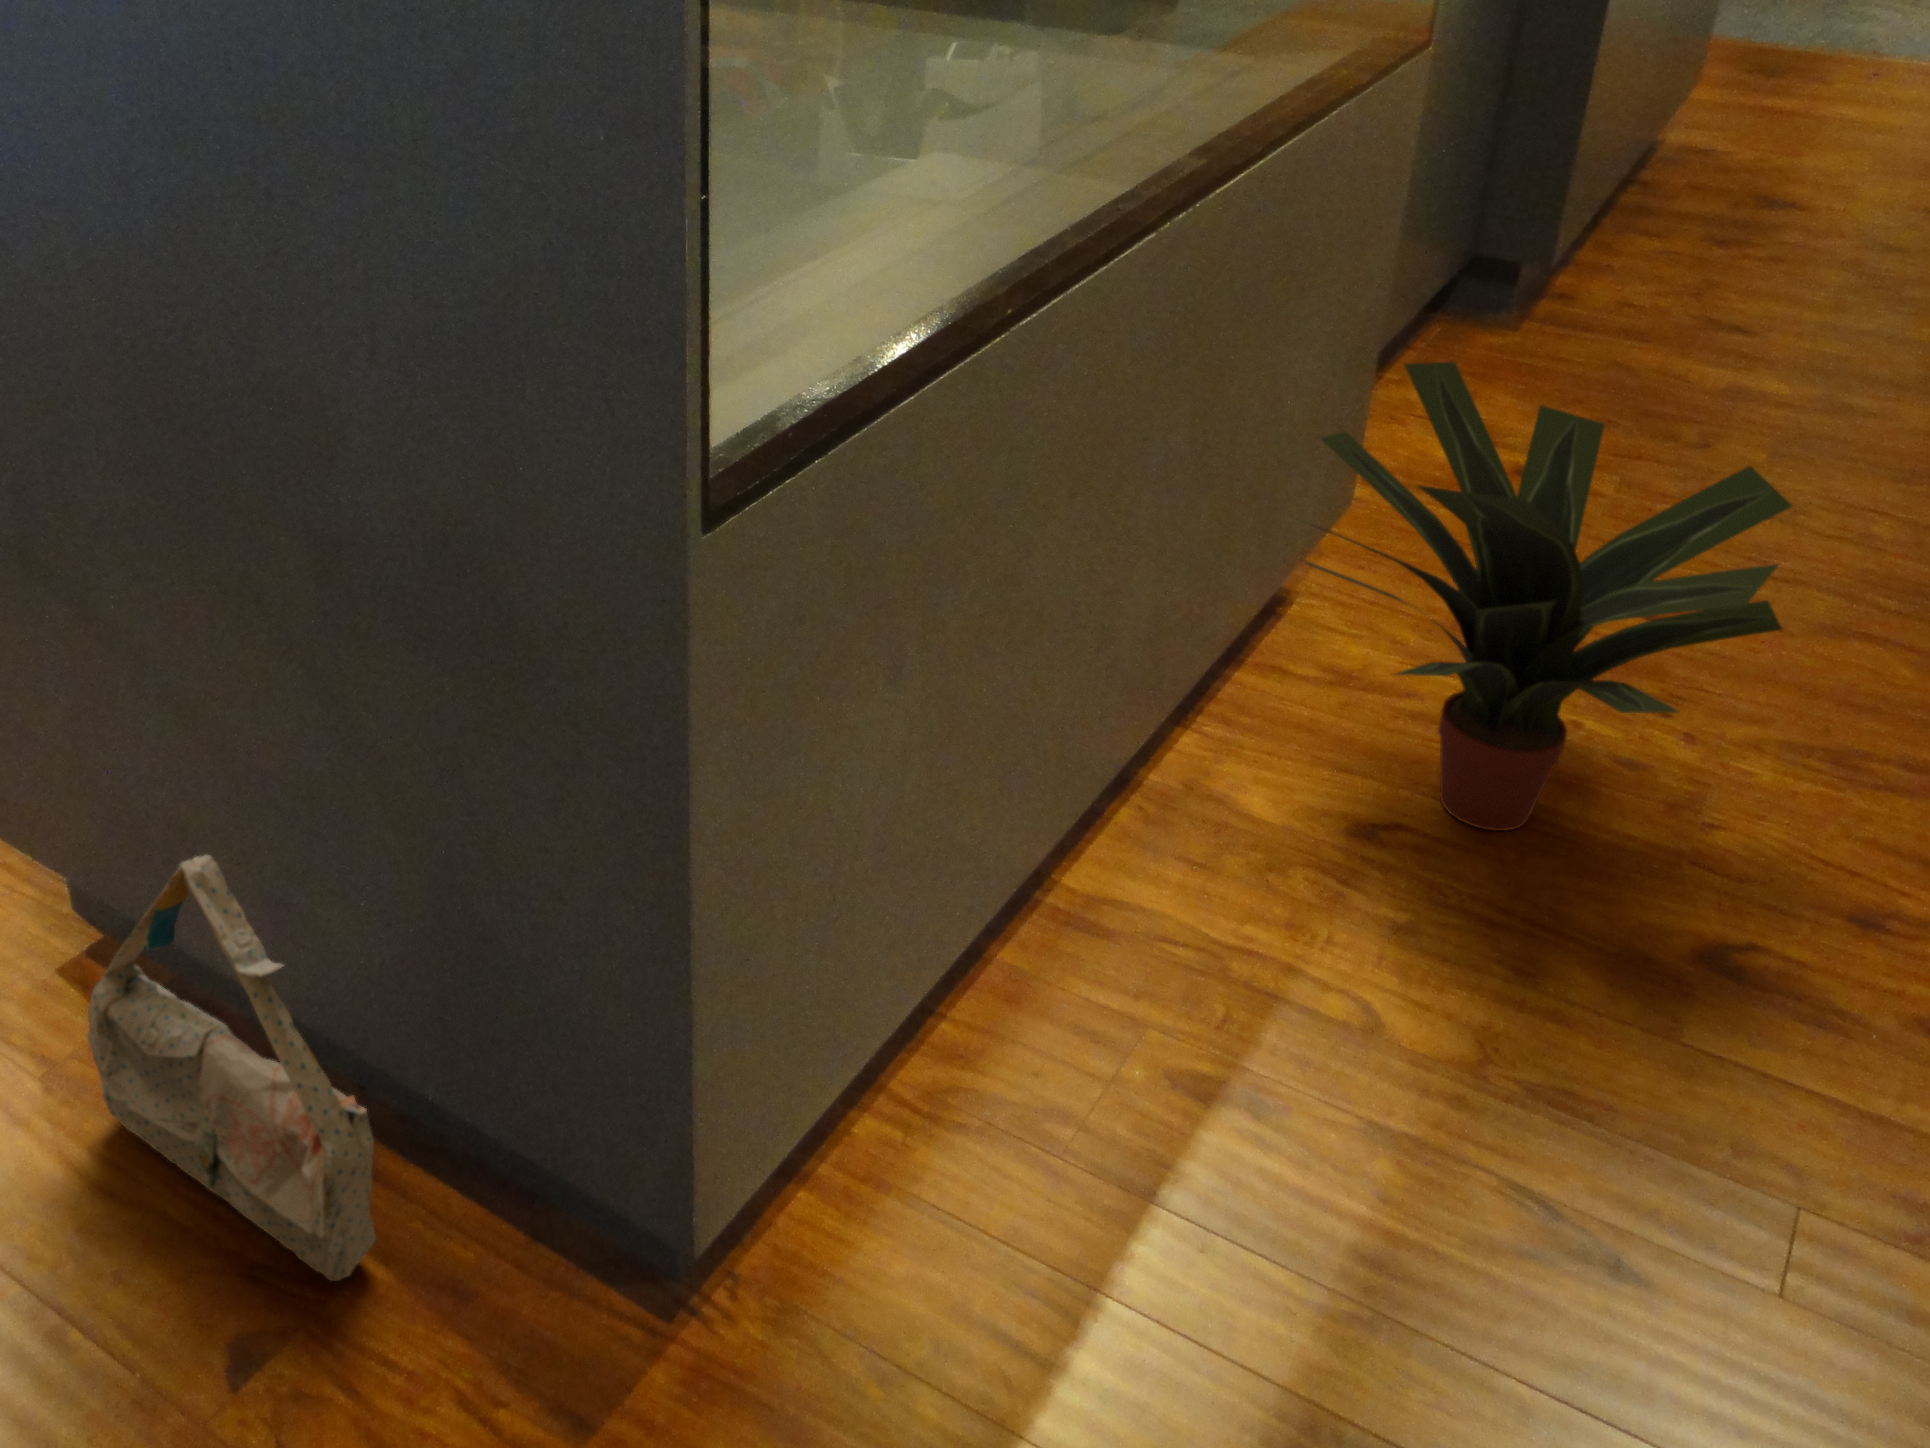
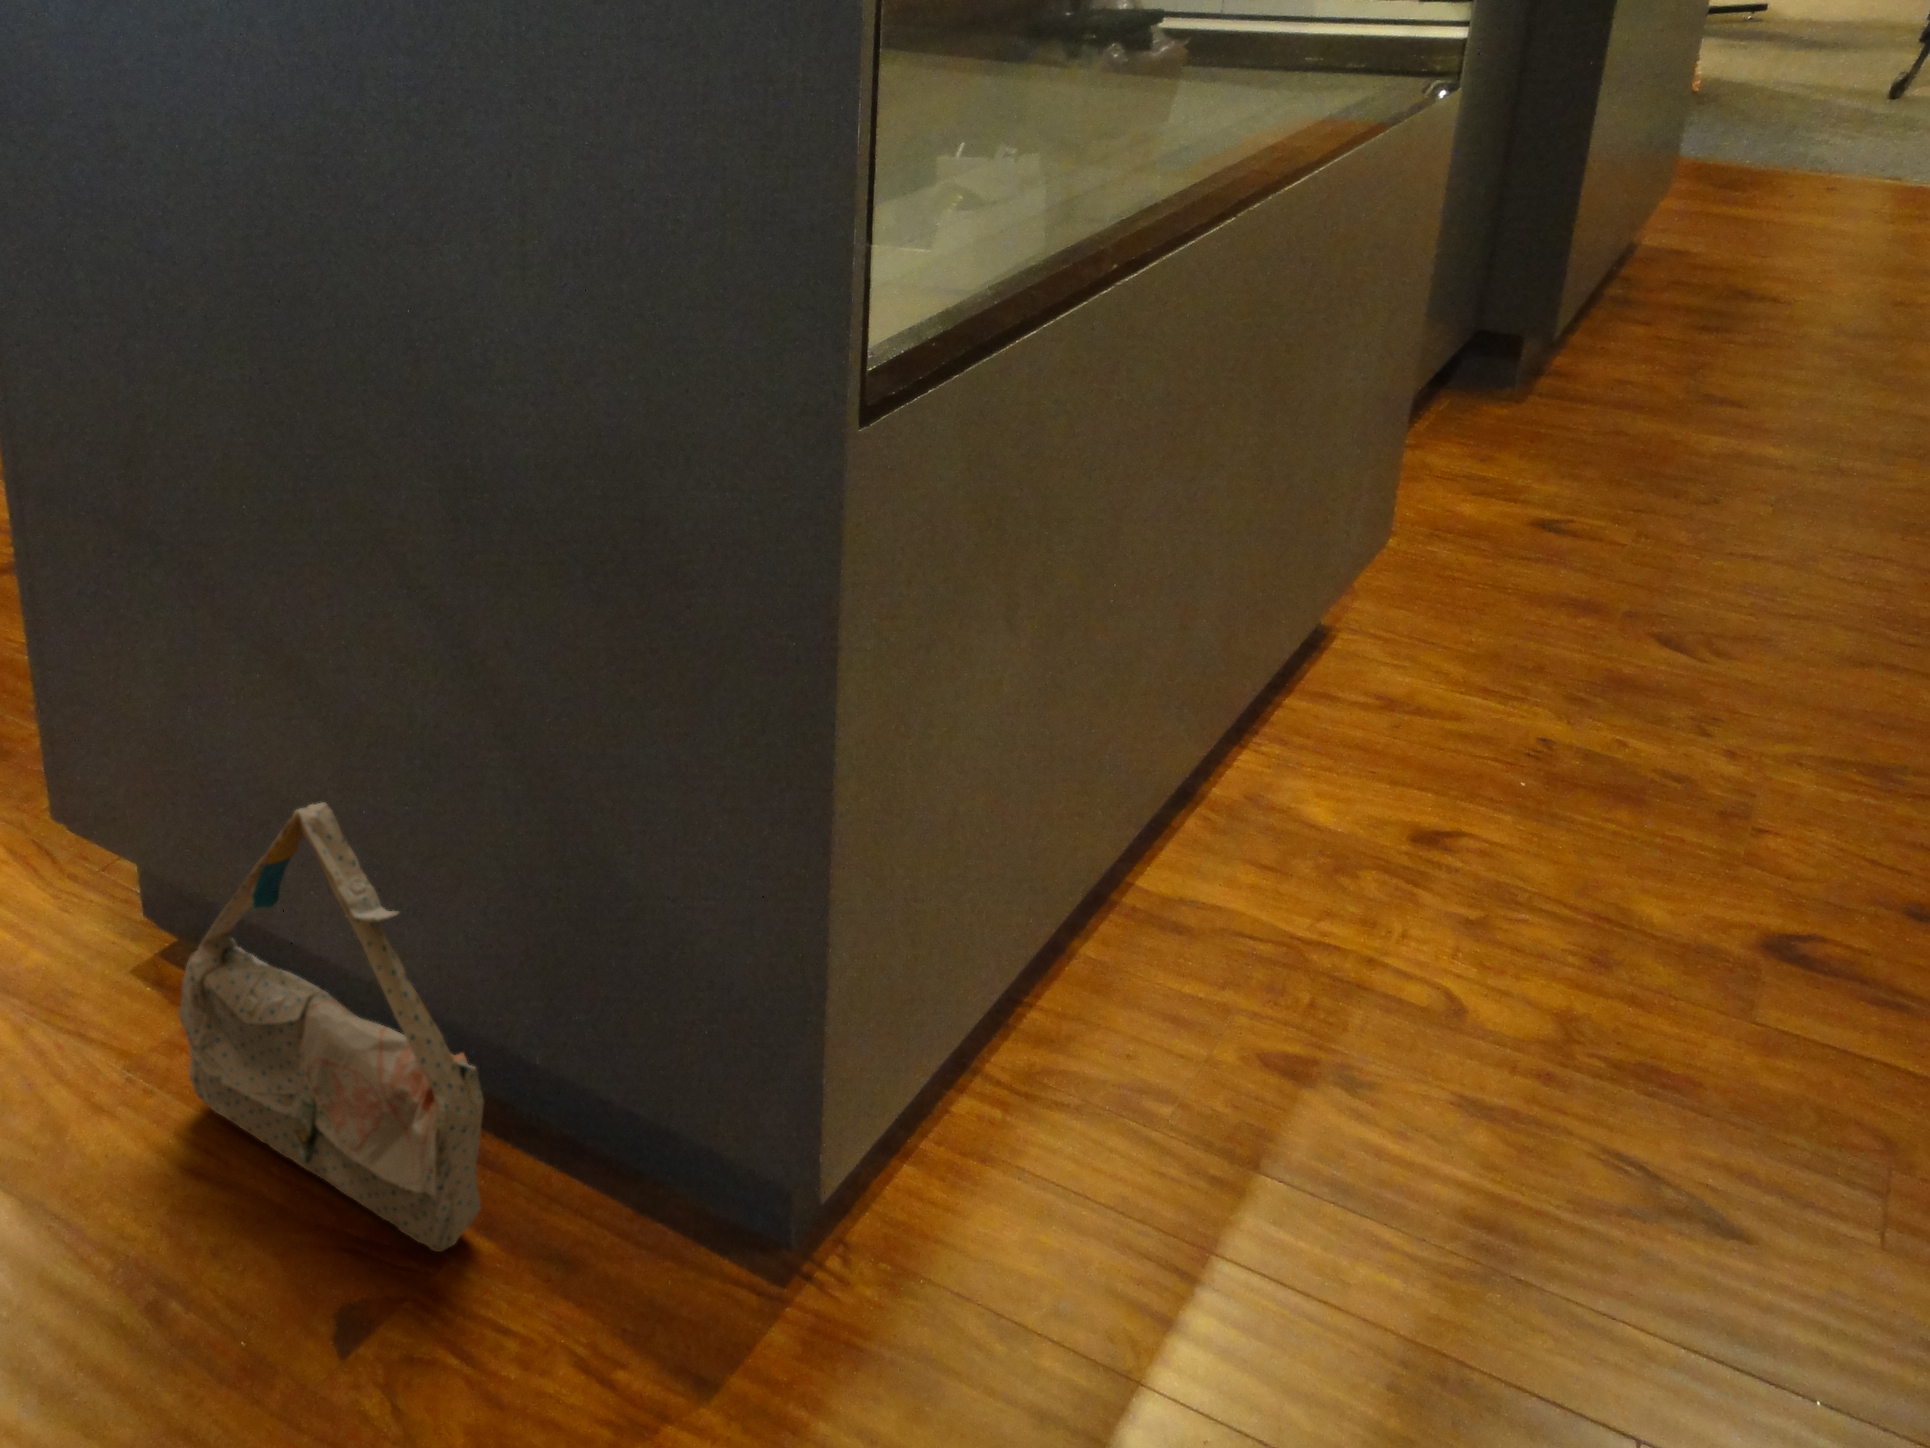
potted plant: present [1302,361,1792,831] -> none [1350,380,1828,836]

